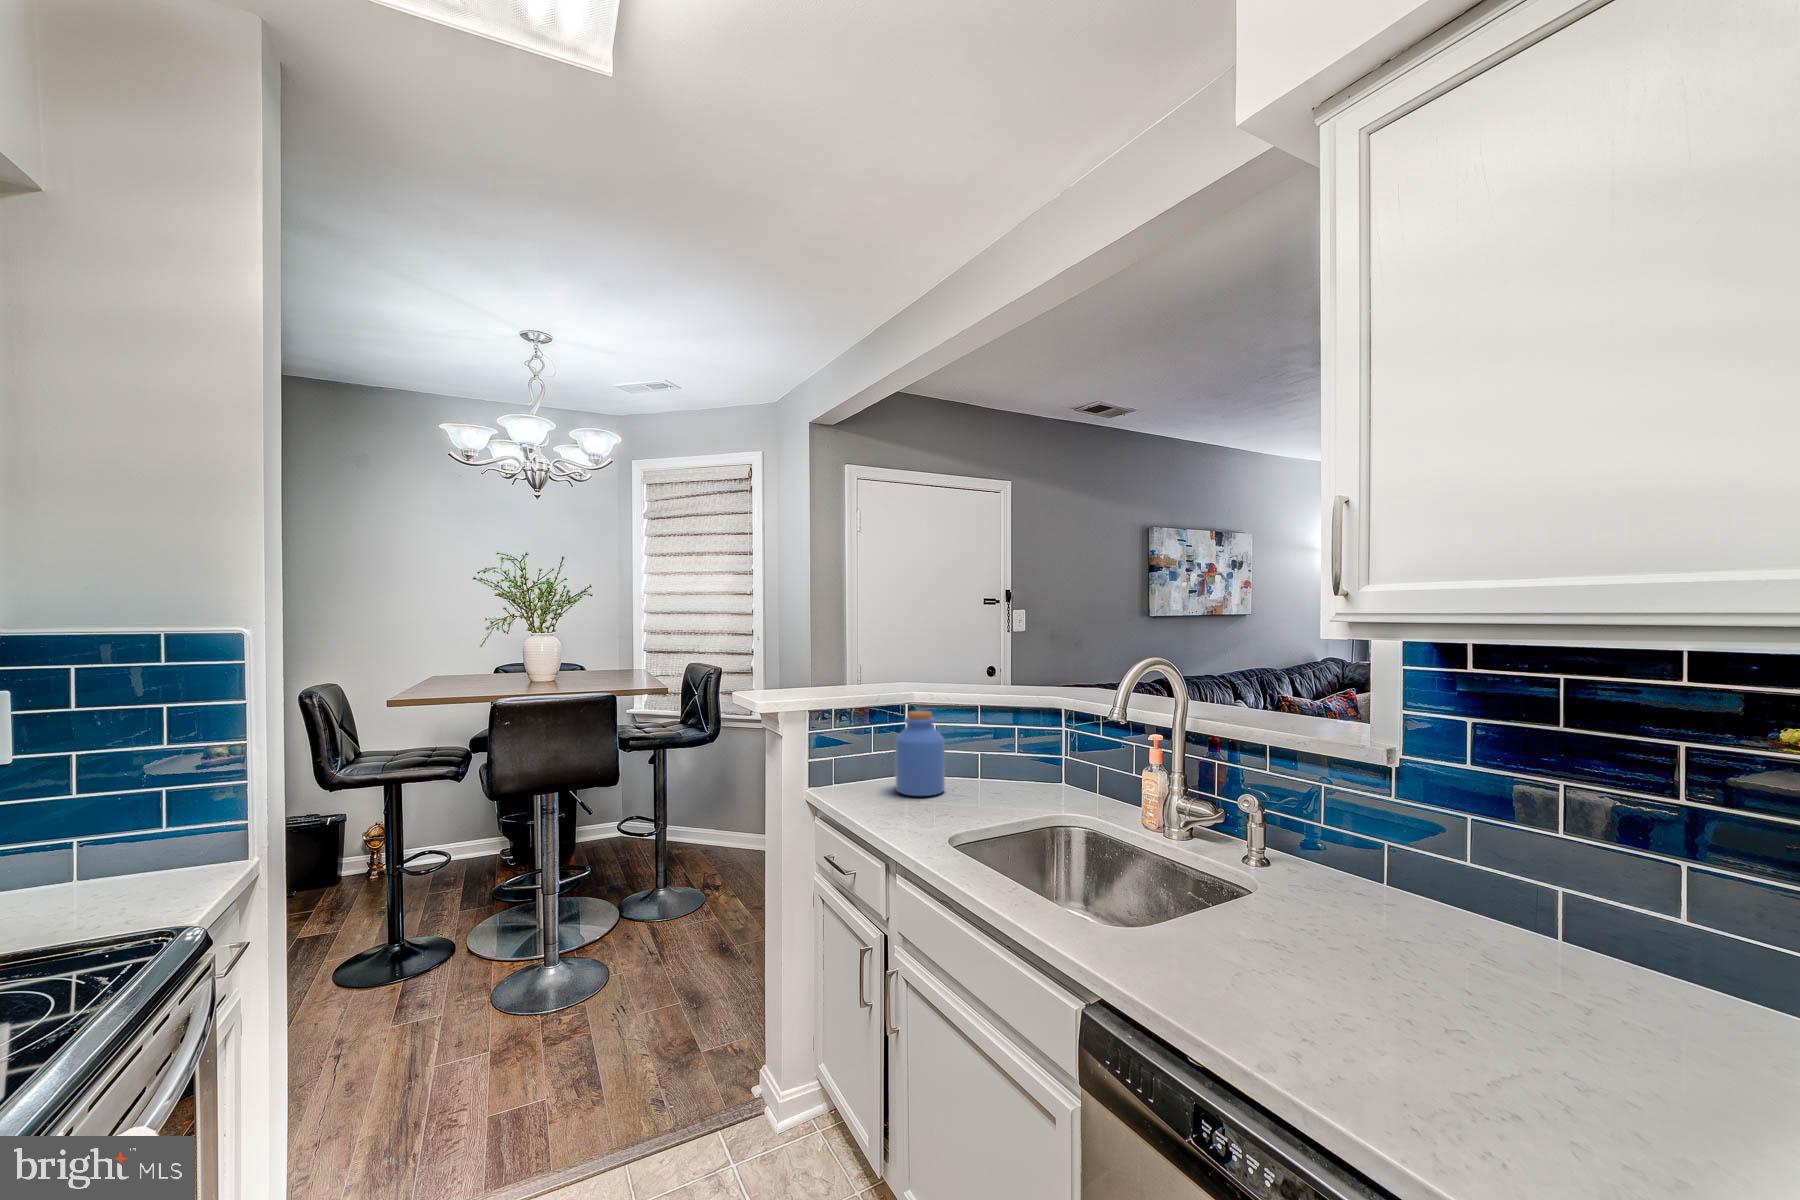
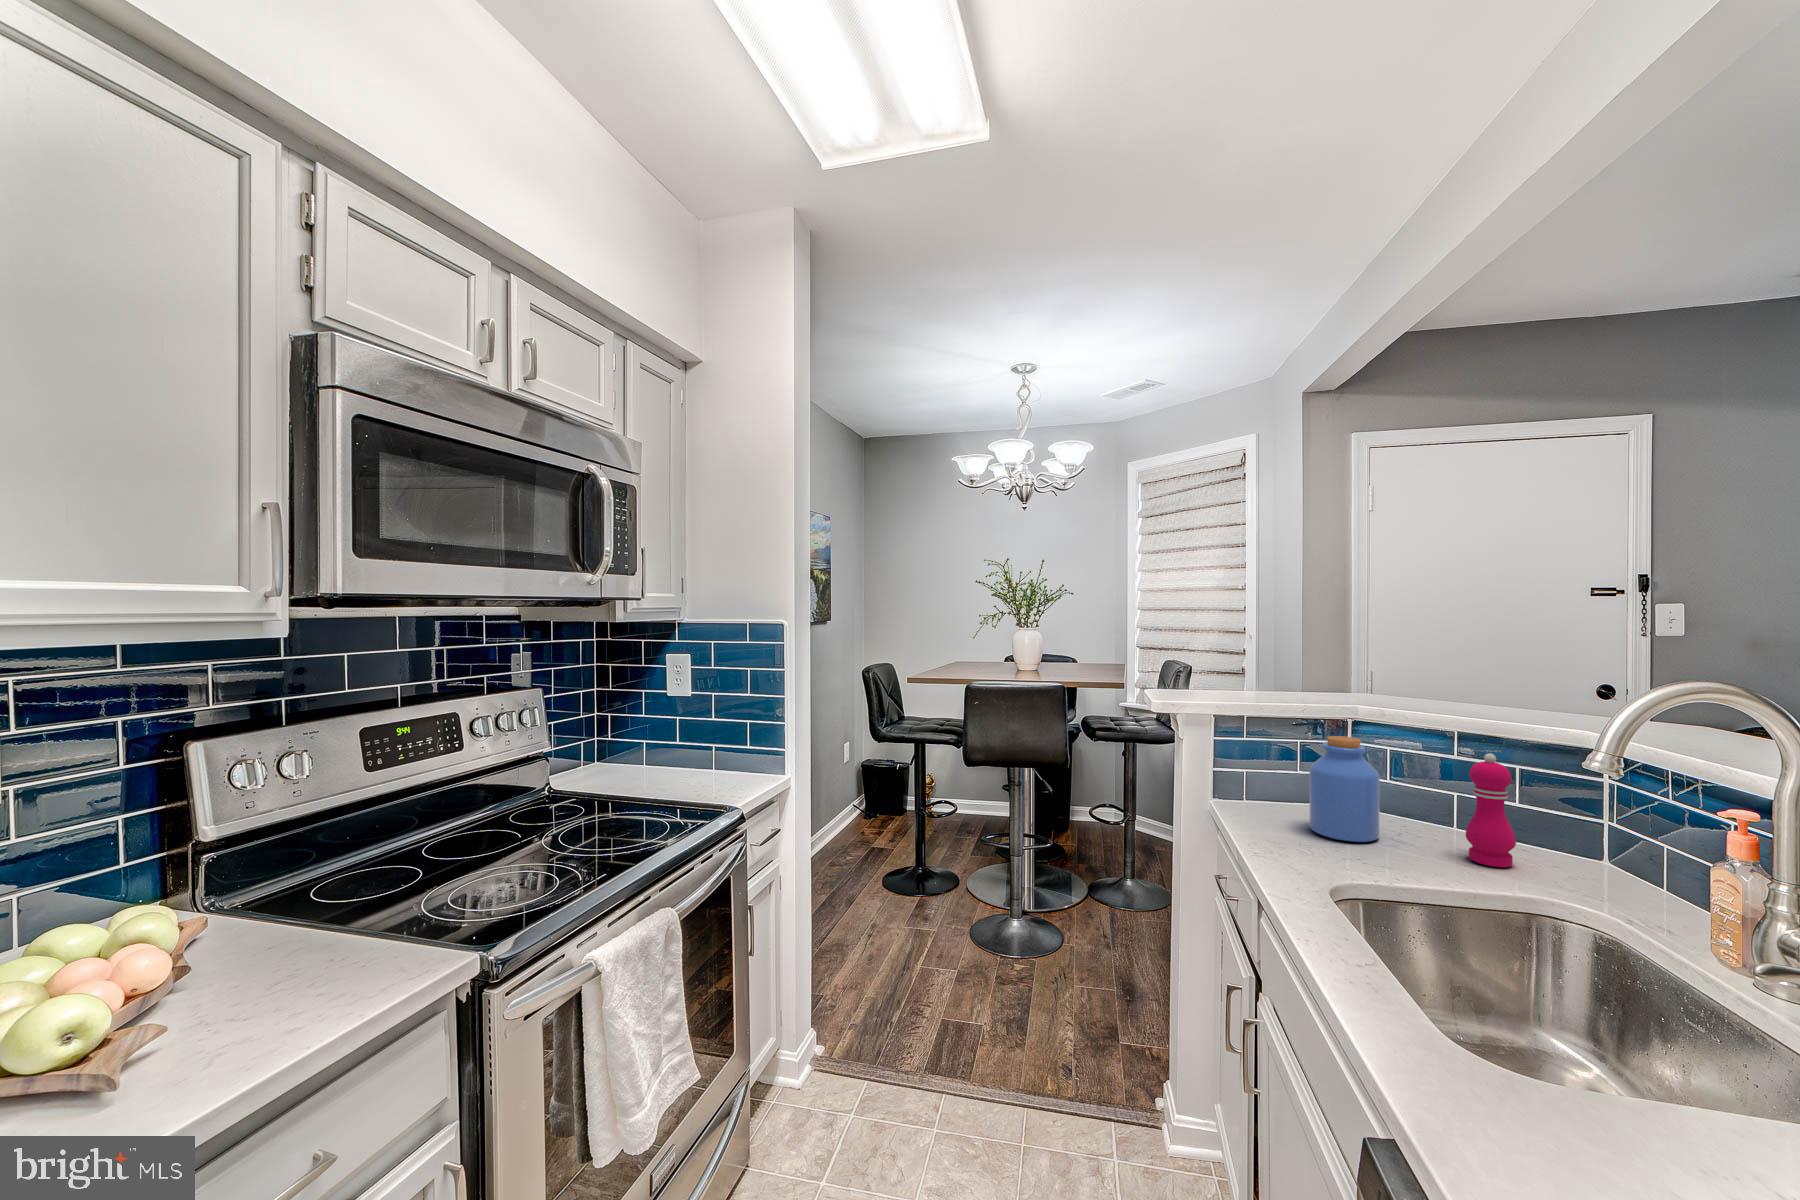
pepper mill: none [1000,711,1030,794] -> present [1466,754,1516,867]

